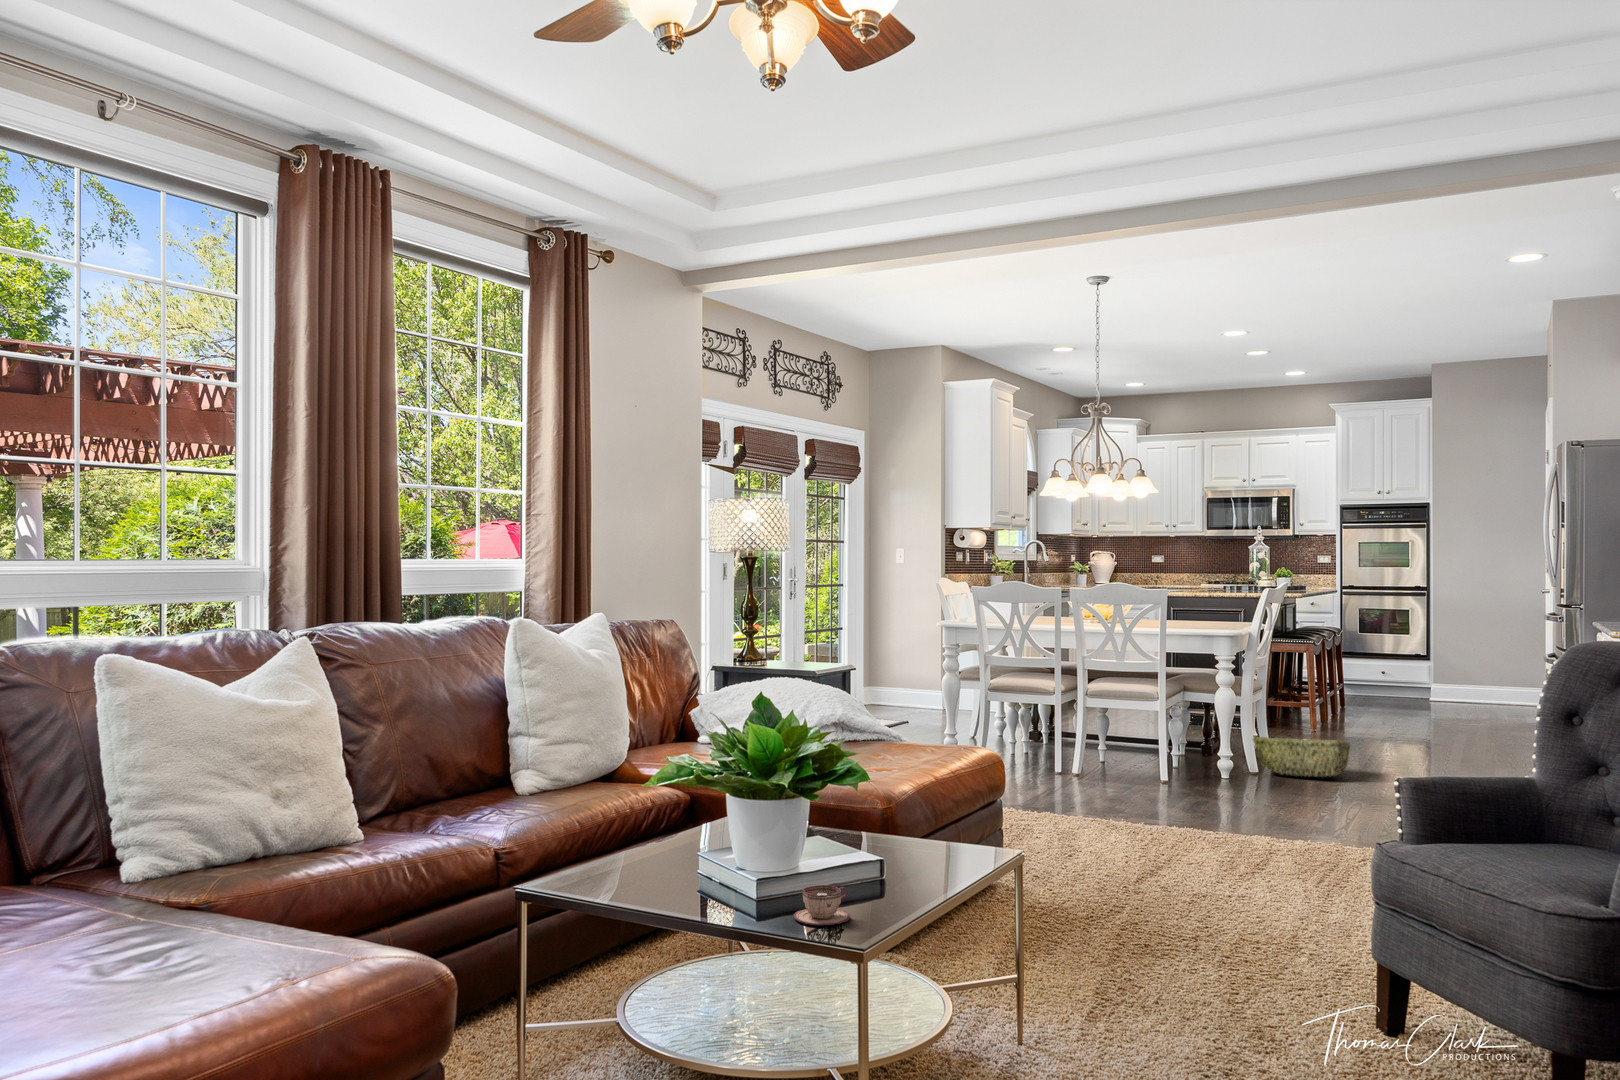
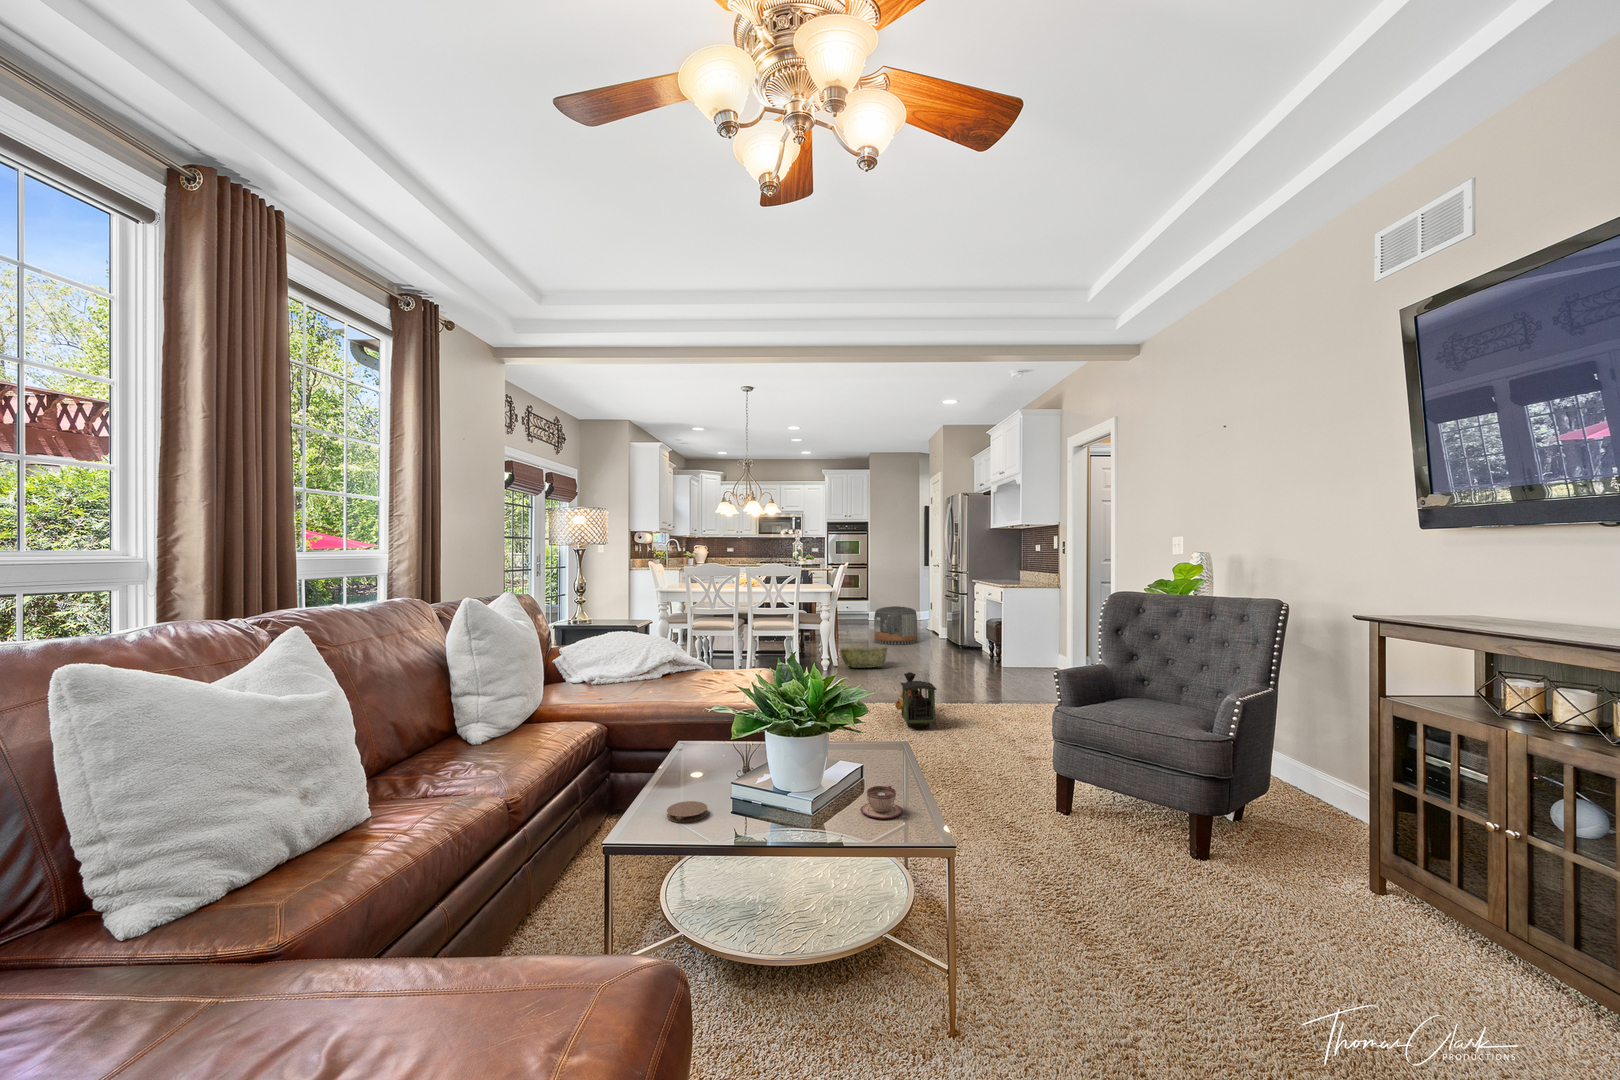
pouf: none [1384,669,1479,744] -> present [874,606,918,644]
toy train: none [1243,781,1319,880] -> present [895,672,936,727]
coaster: none [588,871,638,891] -> present [667,801,707,822]

